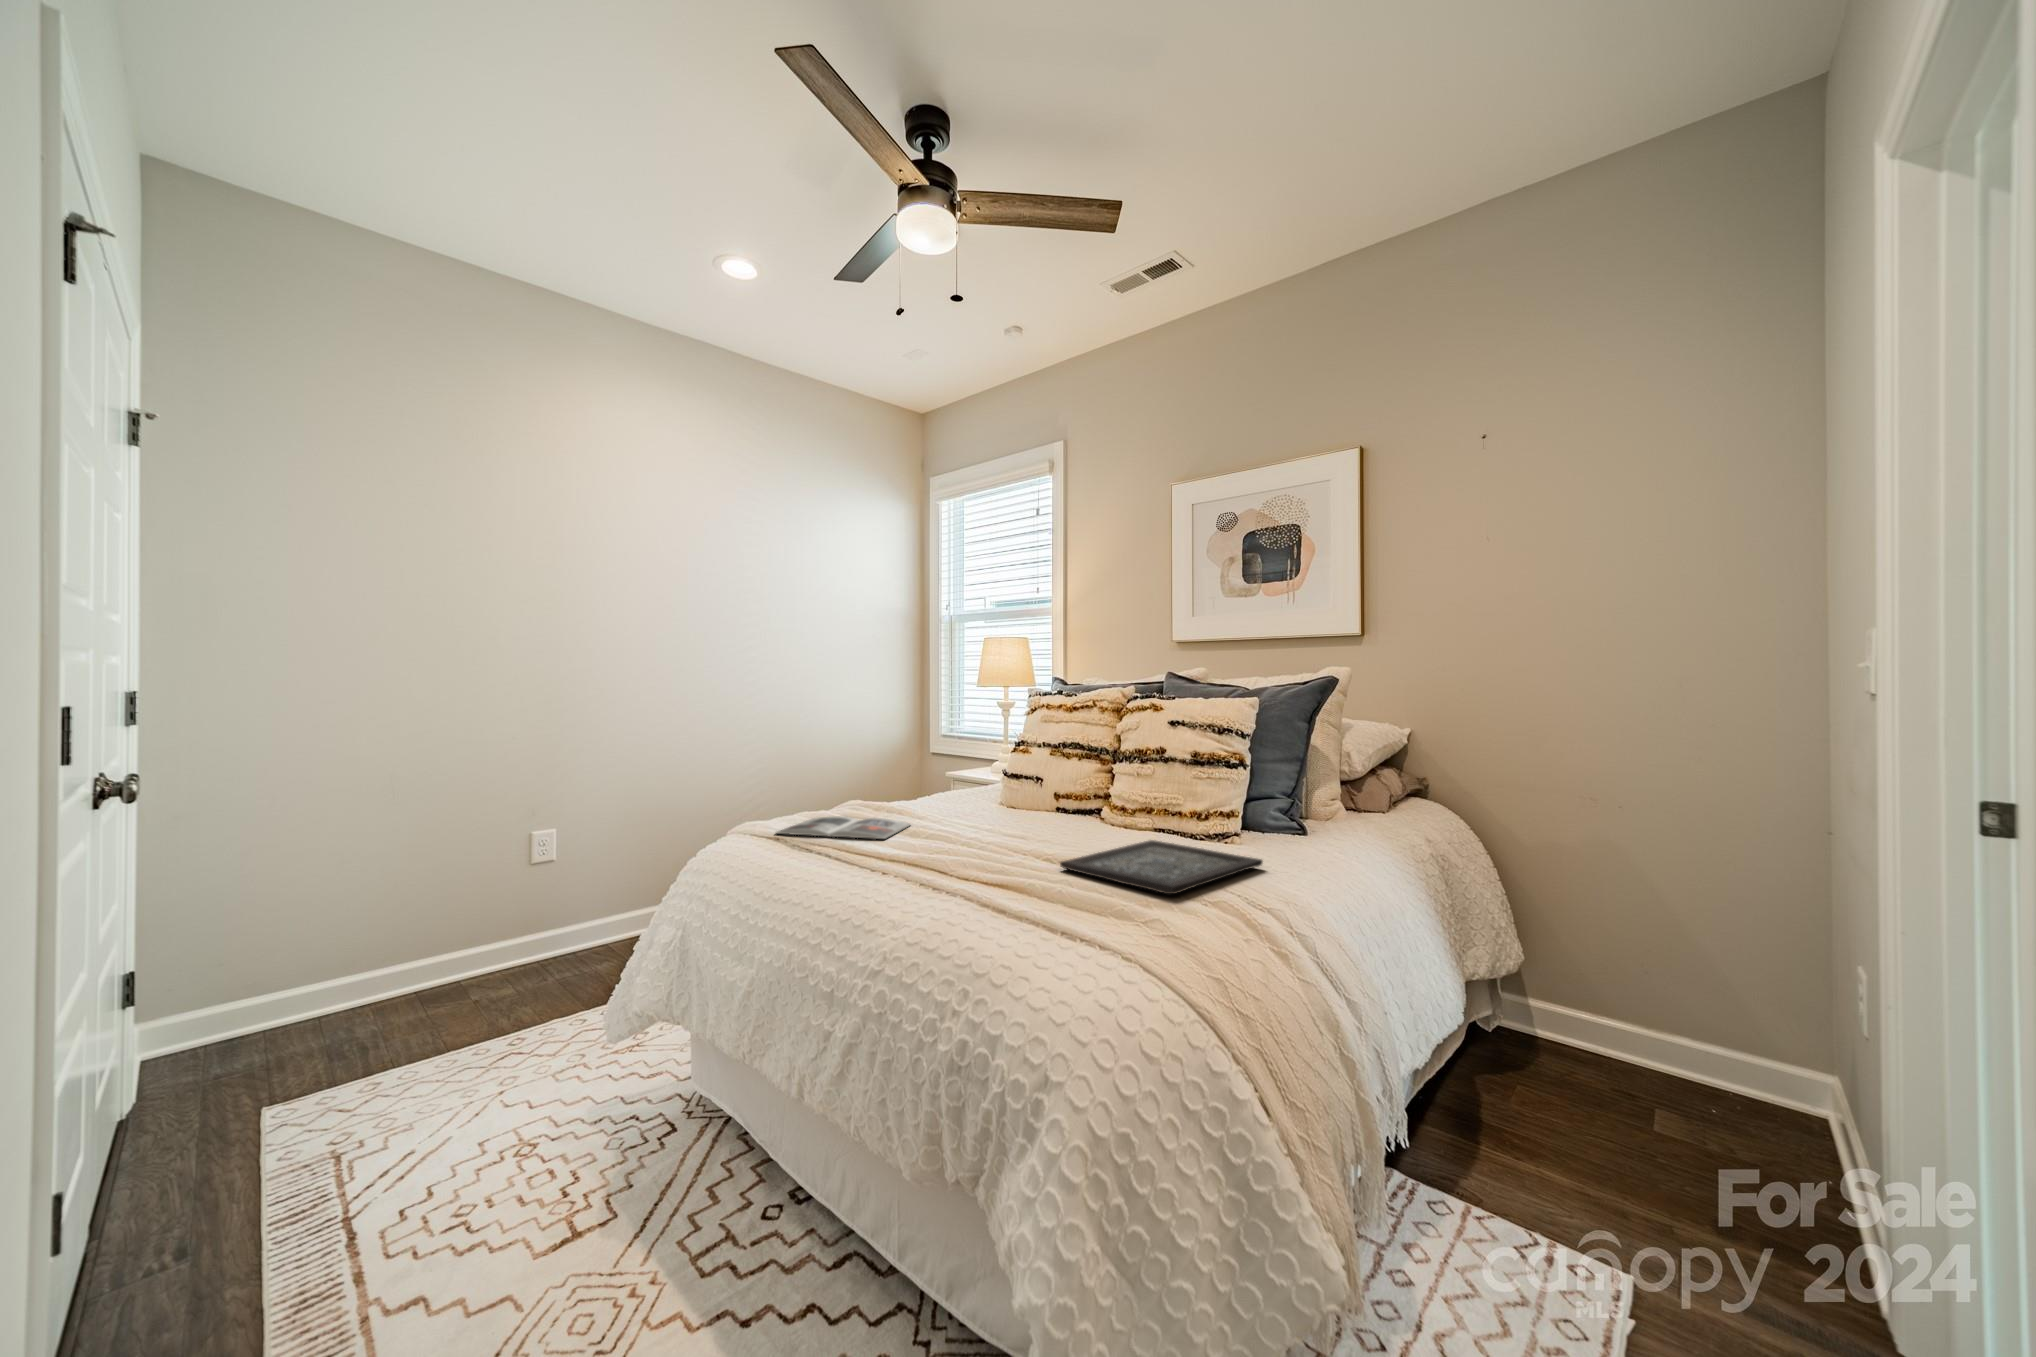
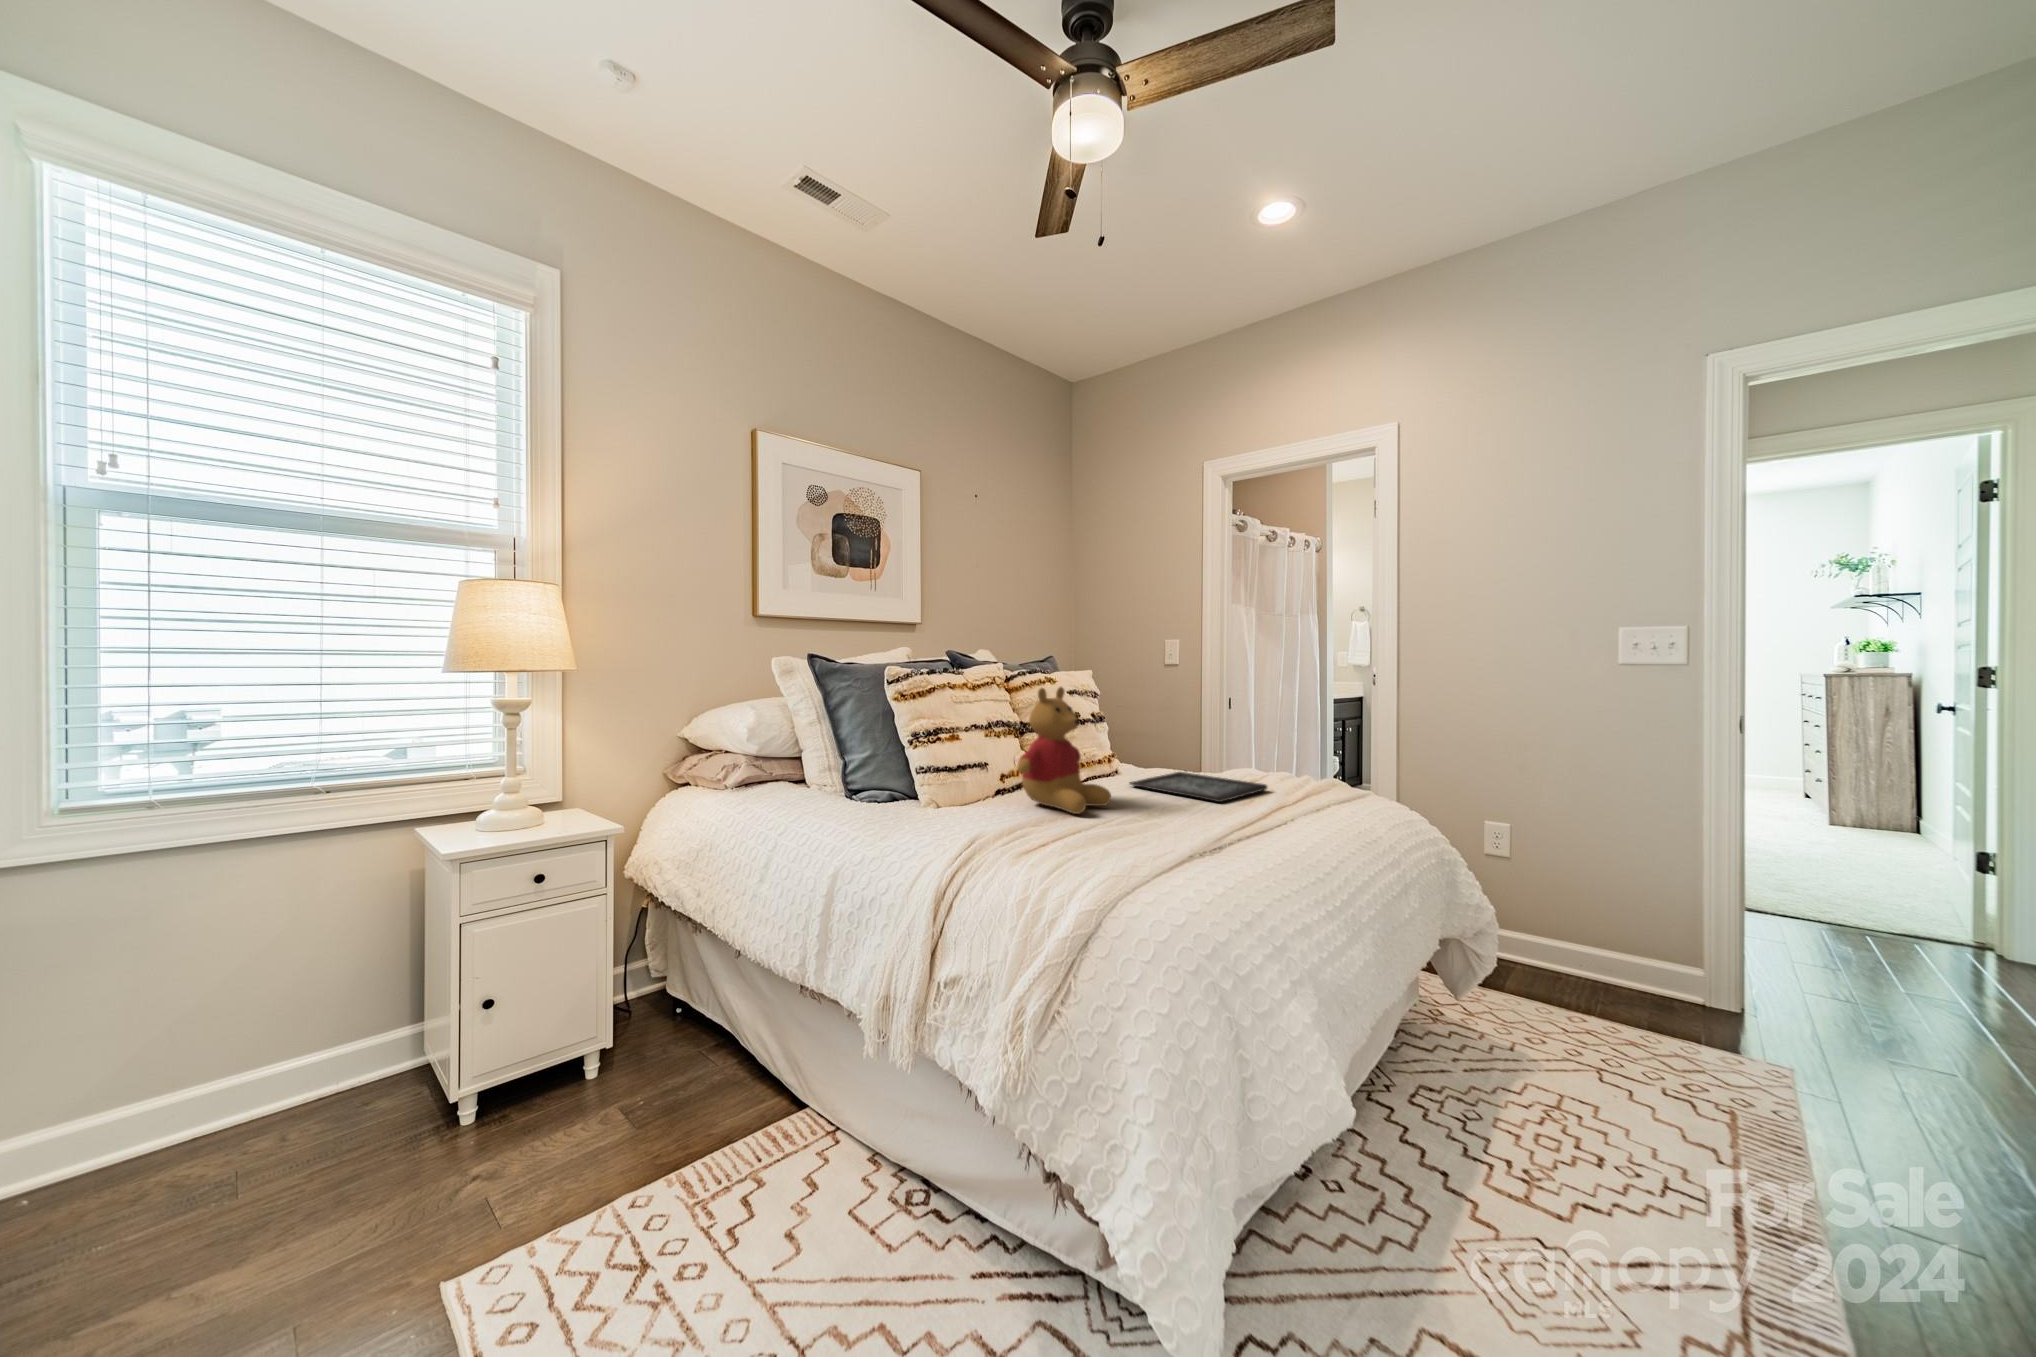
stuffed bear: none [976,704,1077,833] -> present [1018,687,1111,814]
magazine: present [776,816,910,839] -> none [1046,834,1151,883]

